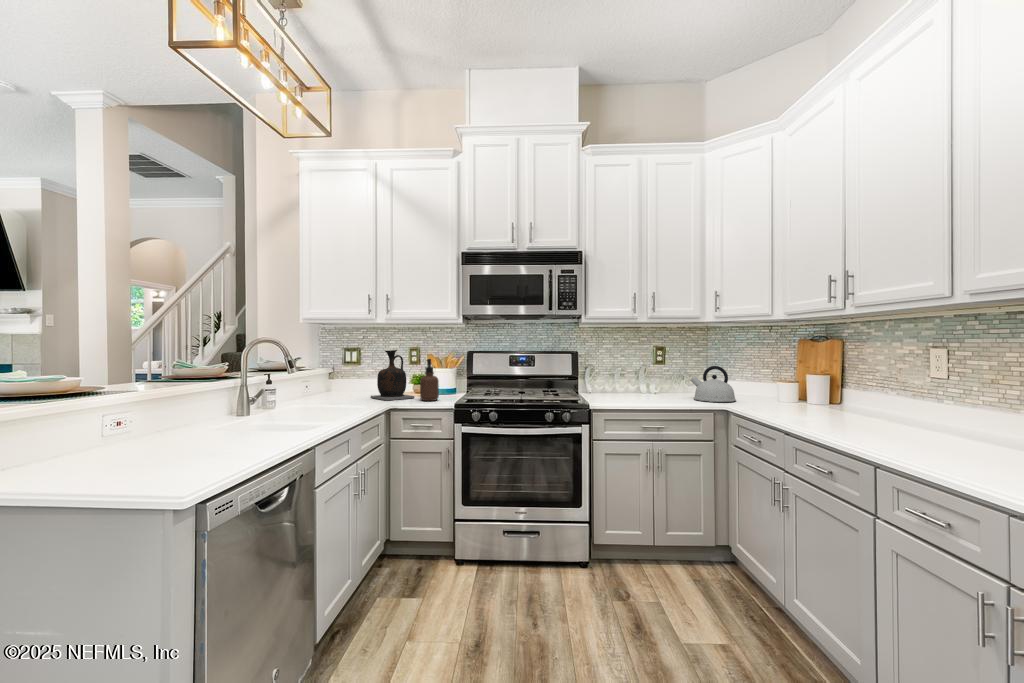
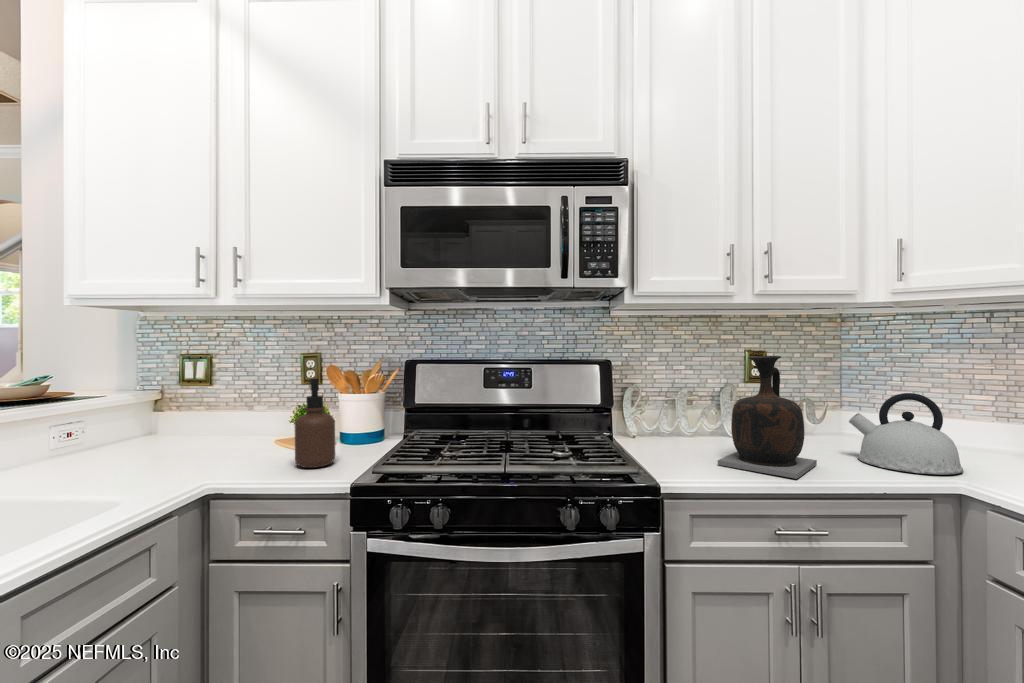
vase: present [371,350,414,400] -> present [718,356,817,479]

